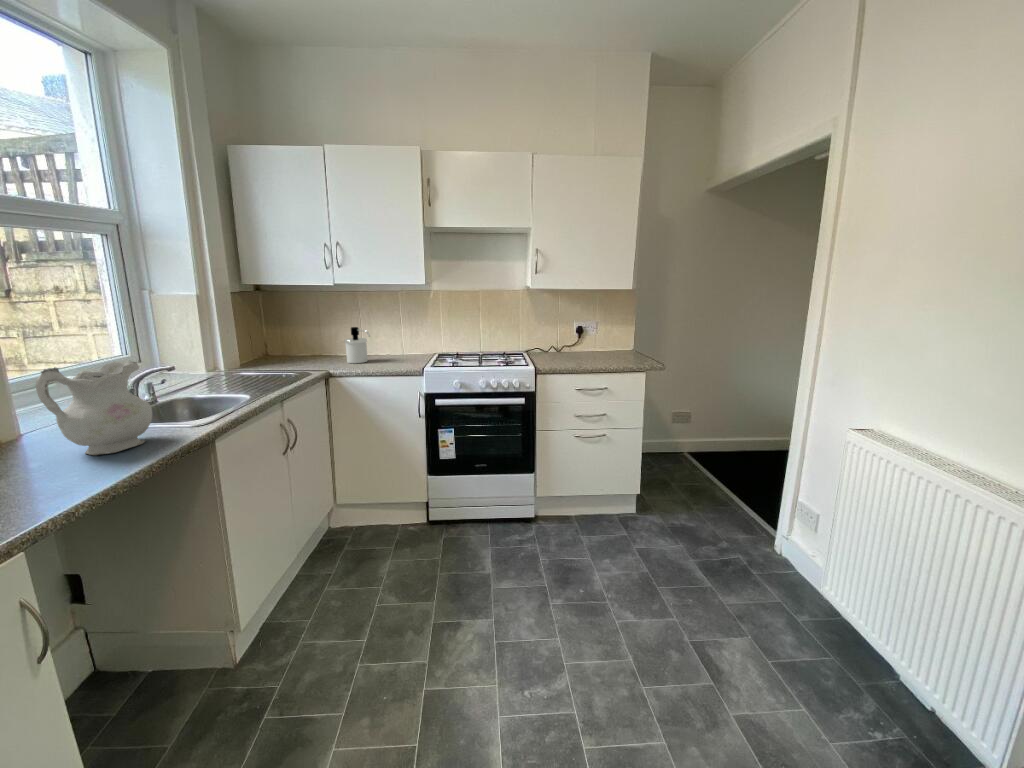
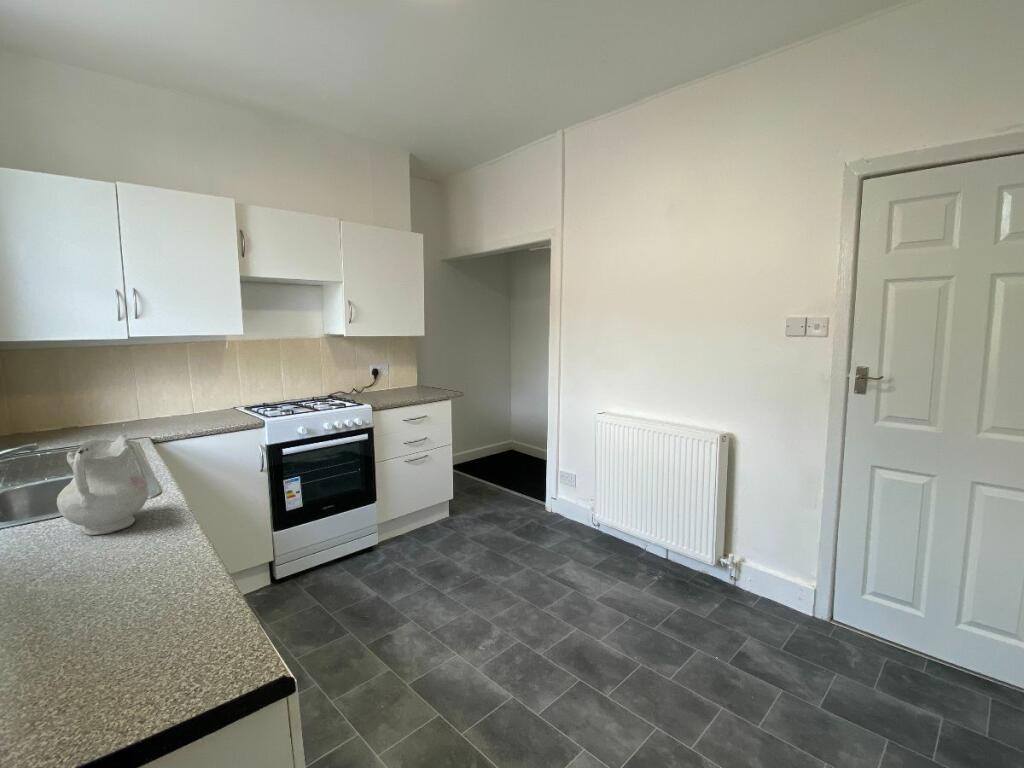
soap dispenser: present [344,327,370,363] -> none [140,385,183,427]

